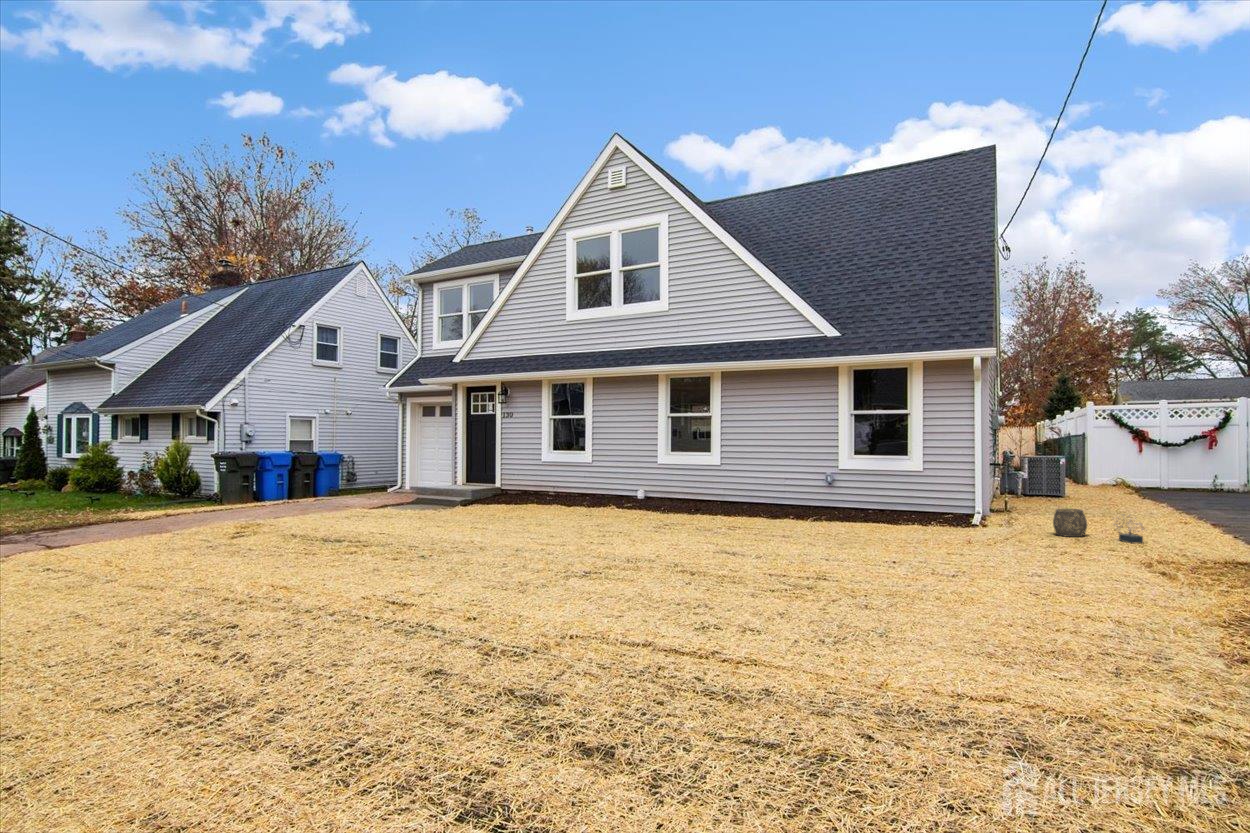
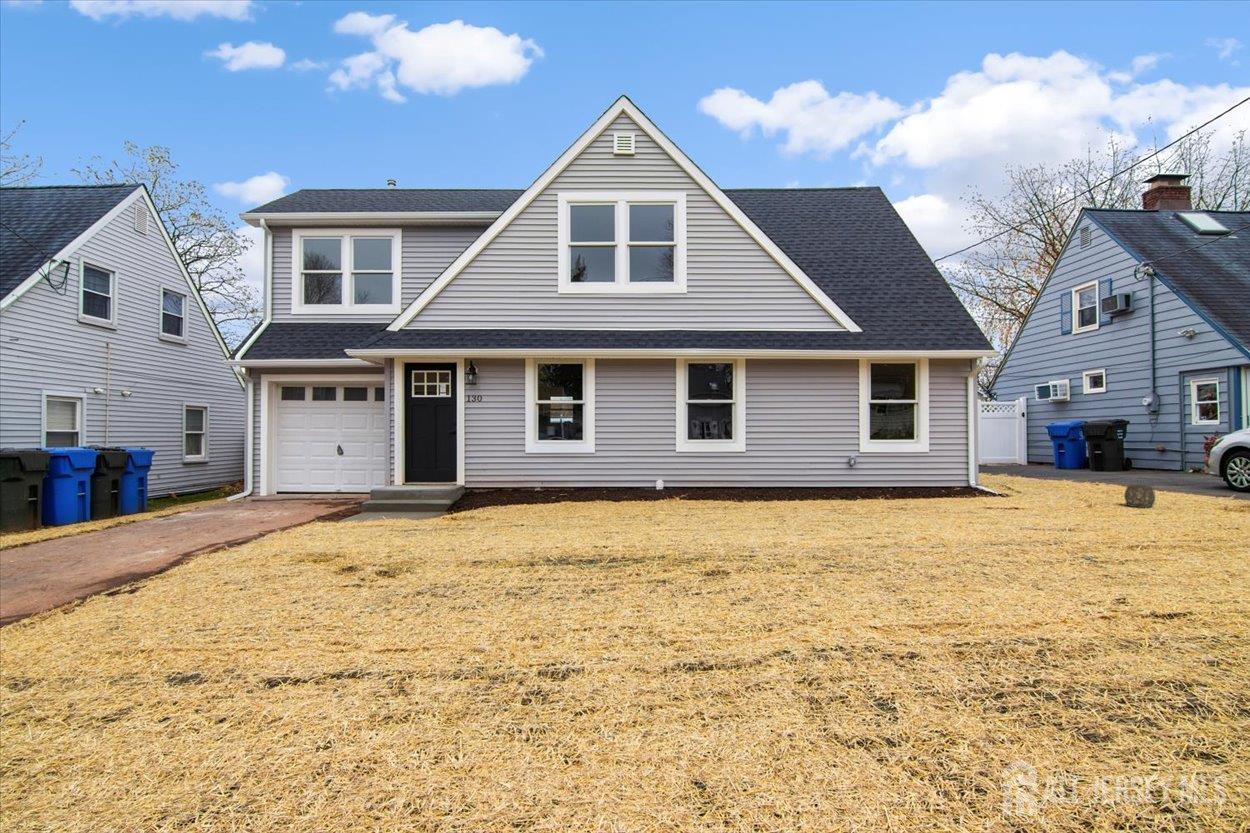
decorative plant: present [1114,515,1143,543] -> none [1182,487,1216,511]

